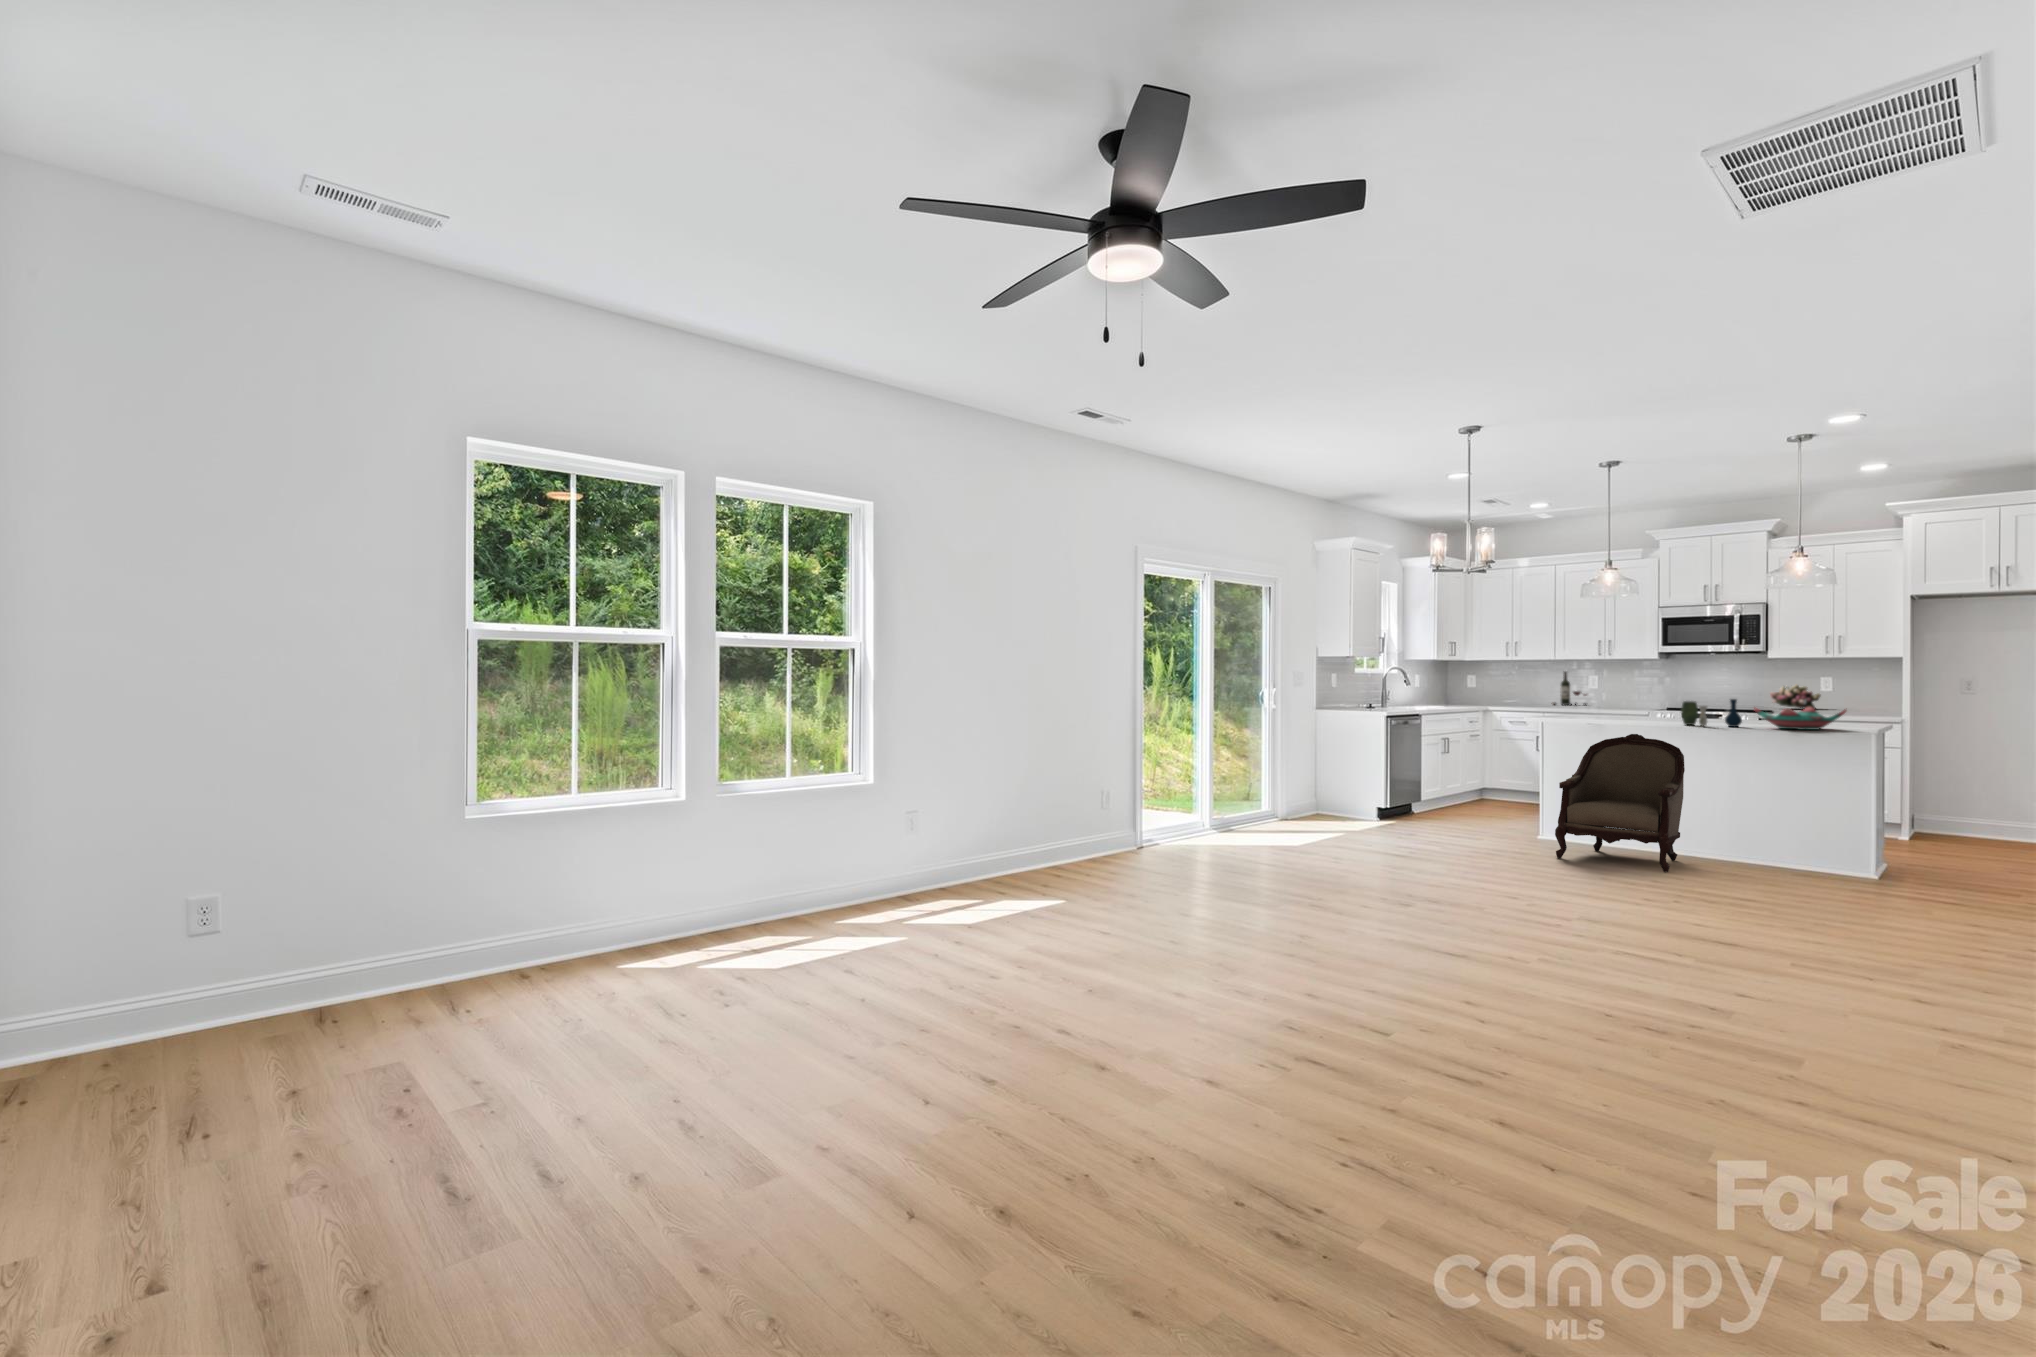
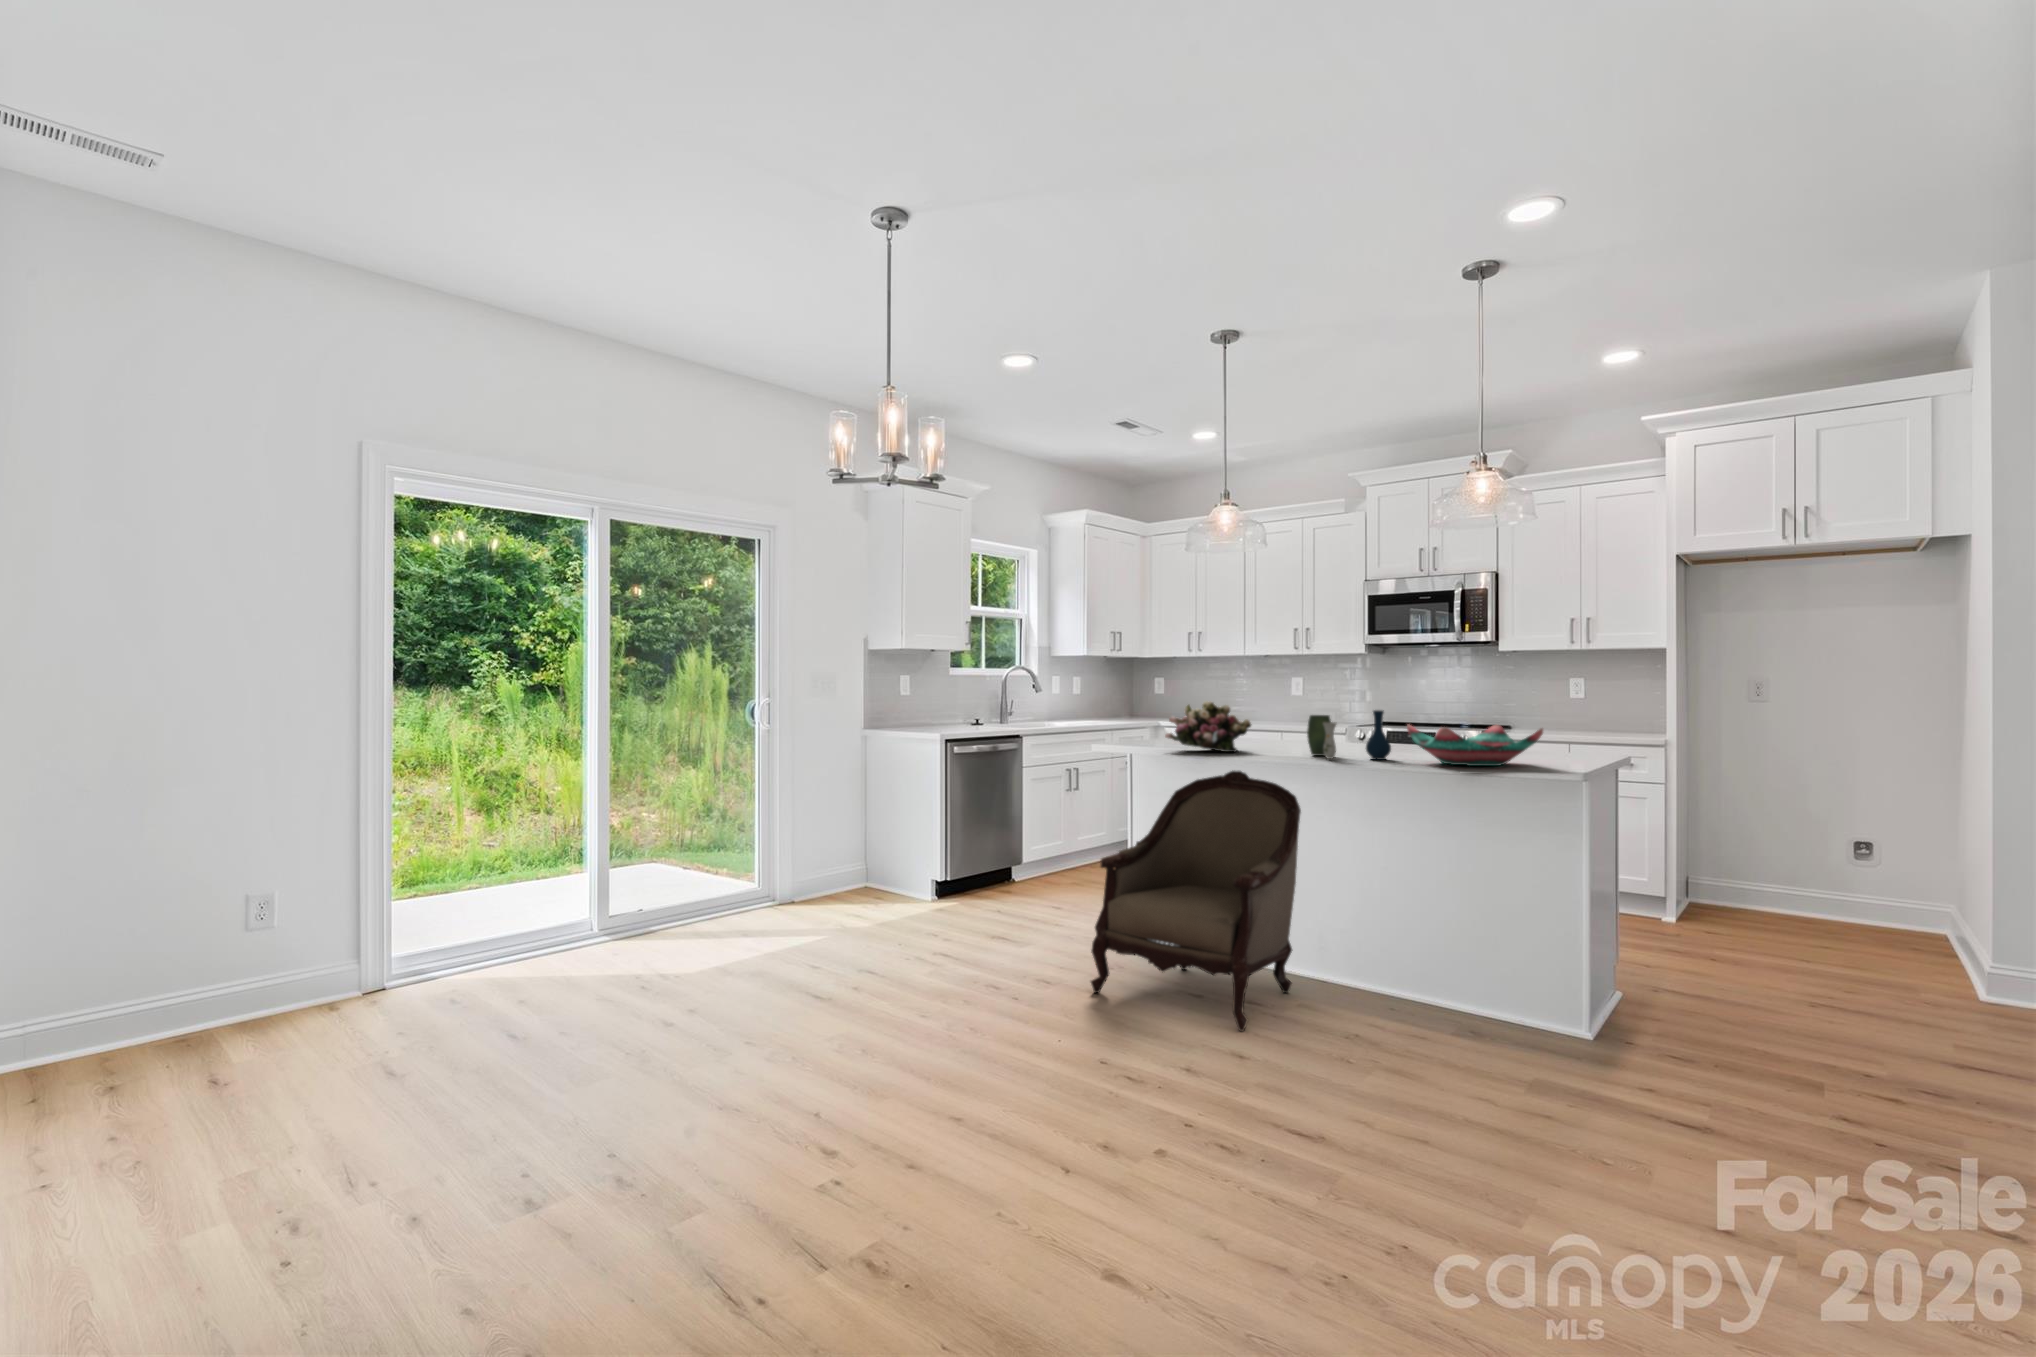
wine bottle: present [1553,671,1587,705] -> none [1244,673,1289,721]
flower arrangement: present [1770,685,1820,709] -> present [1165,701,1251,752]

